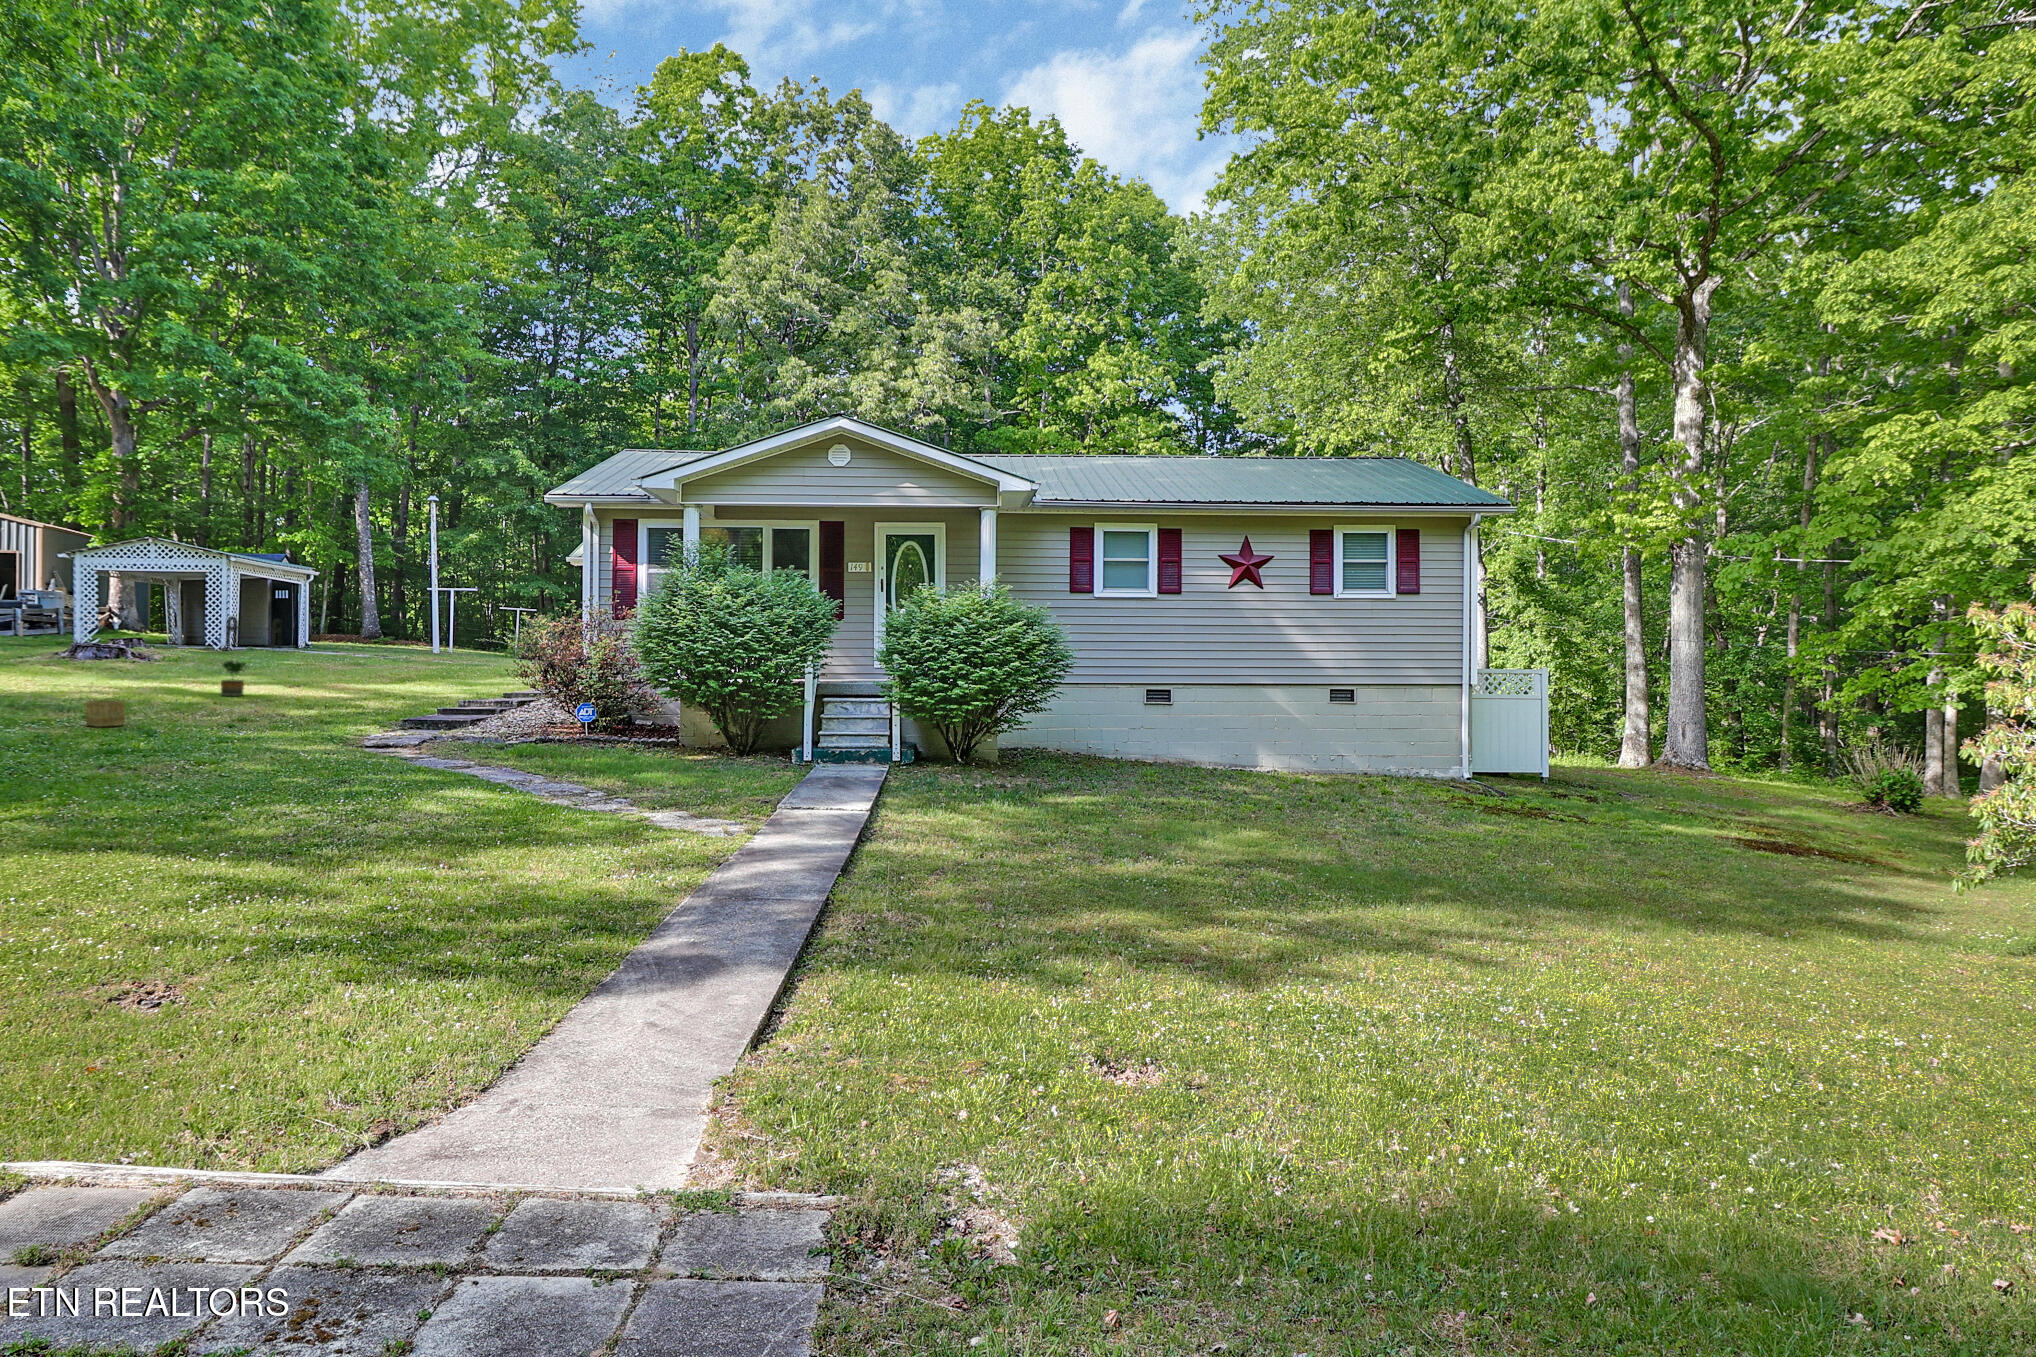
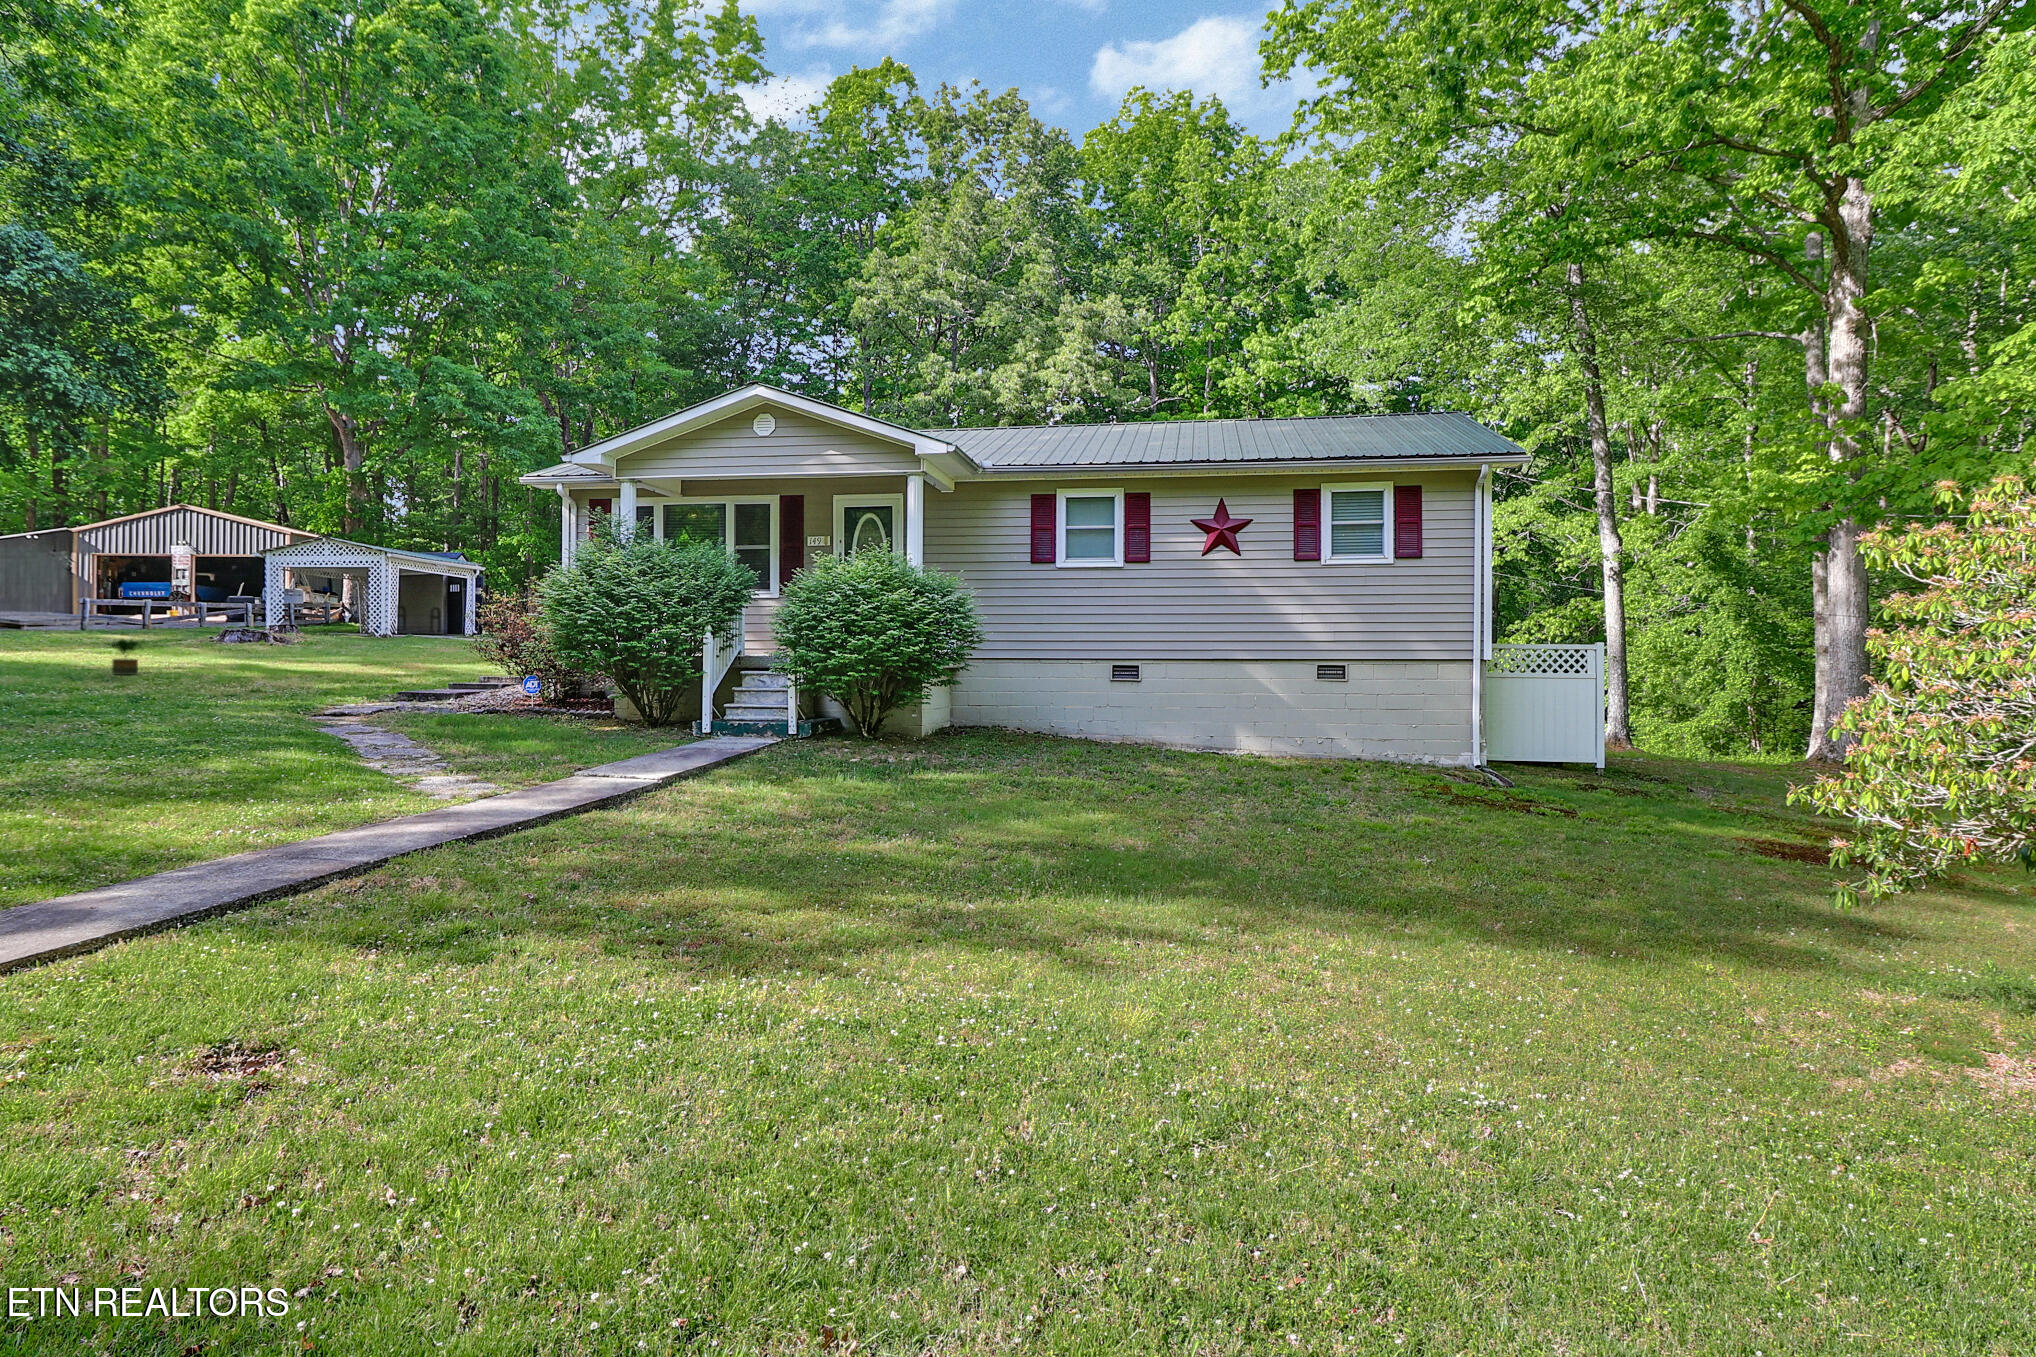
potted tree: present [221,661,246,697] -> present [111,639,141,675]
wooden bucket: present [85,700,125,727] -> none [103,673,143,696]

